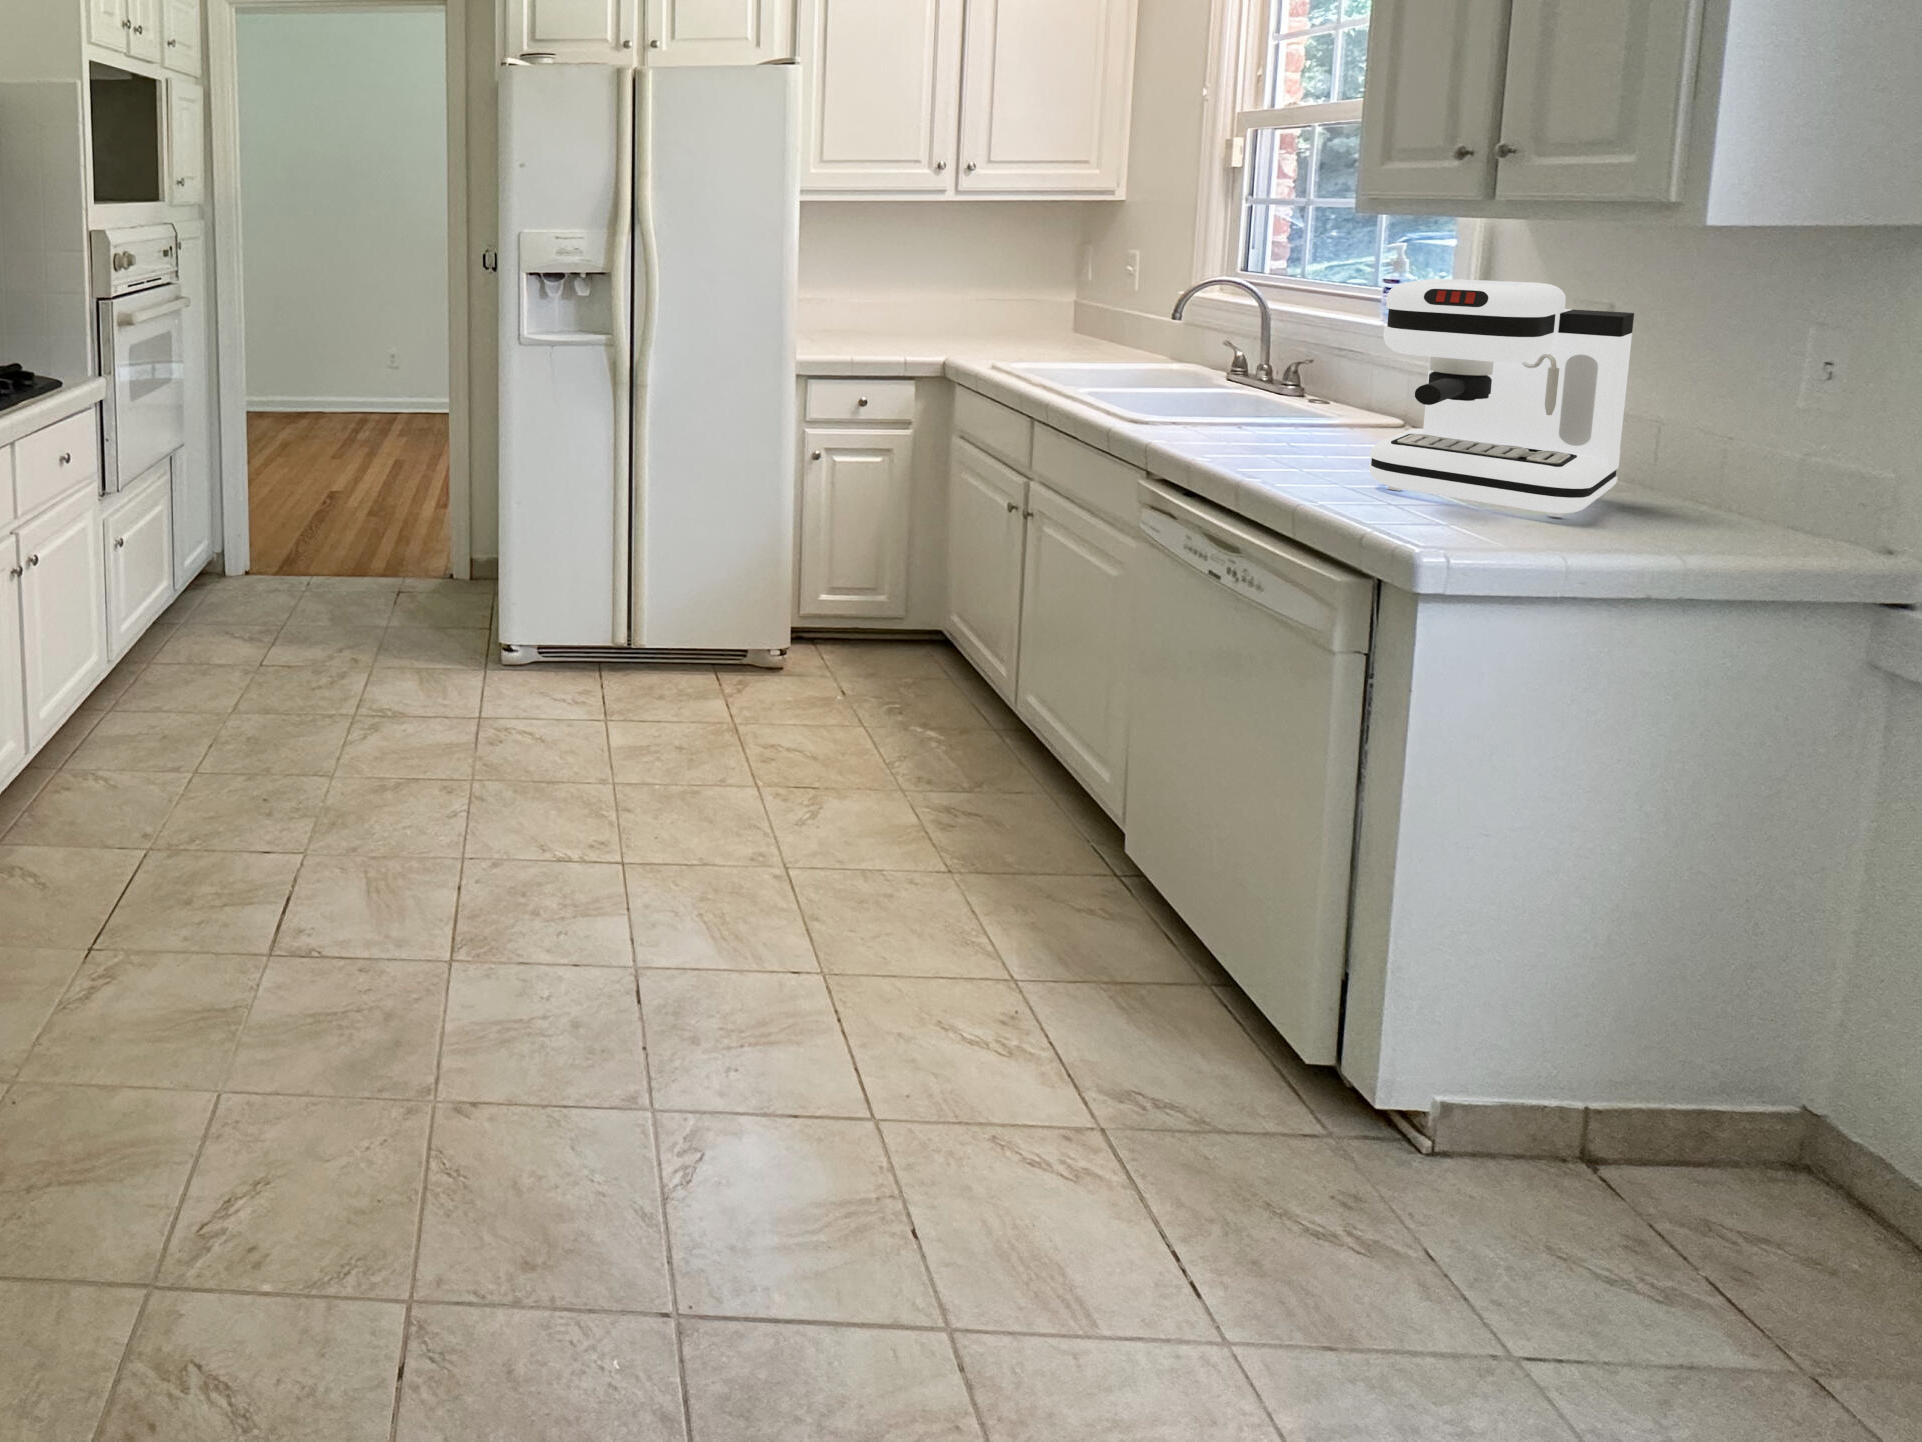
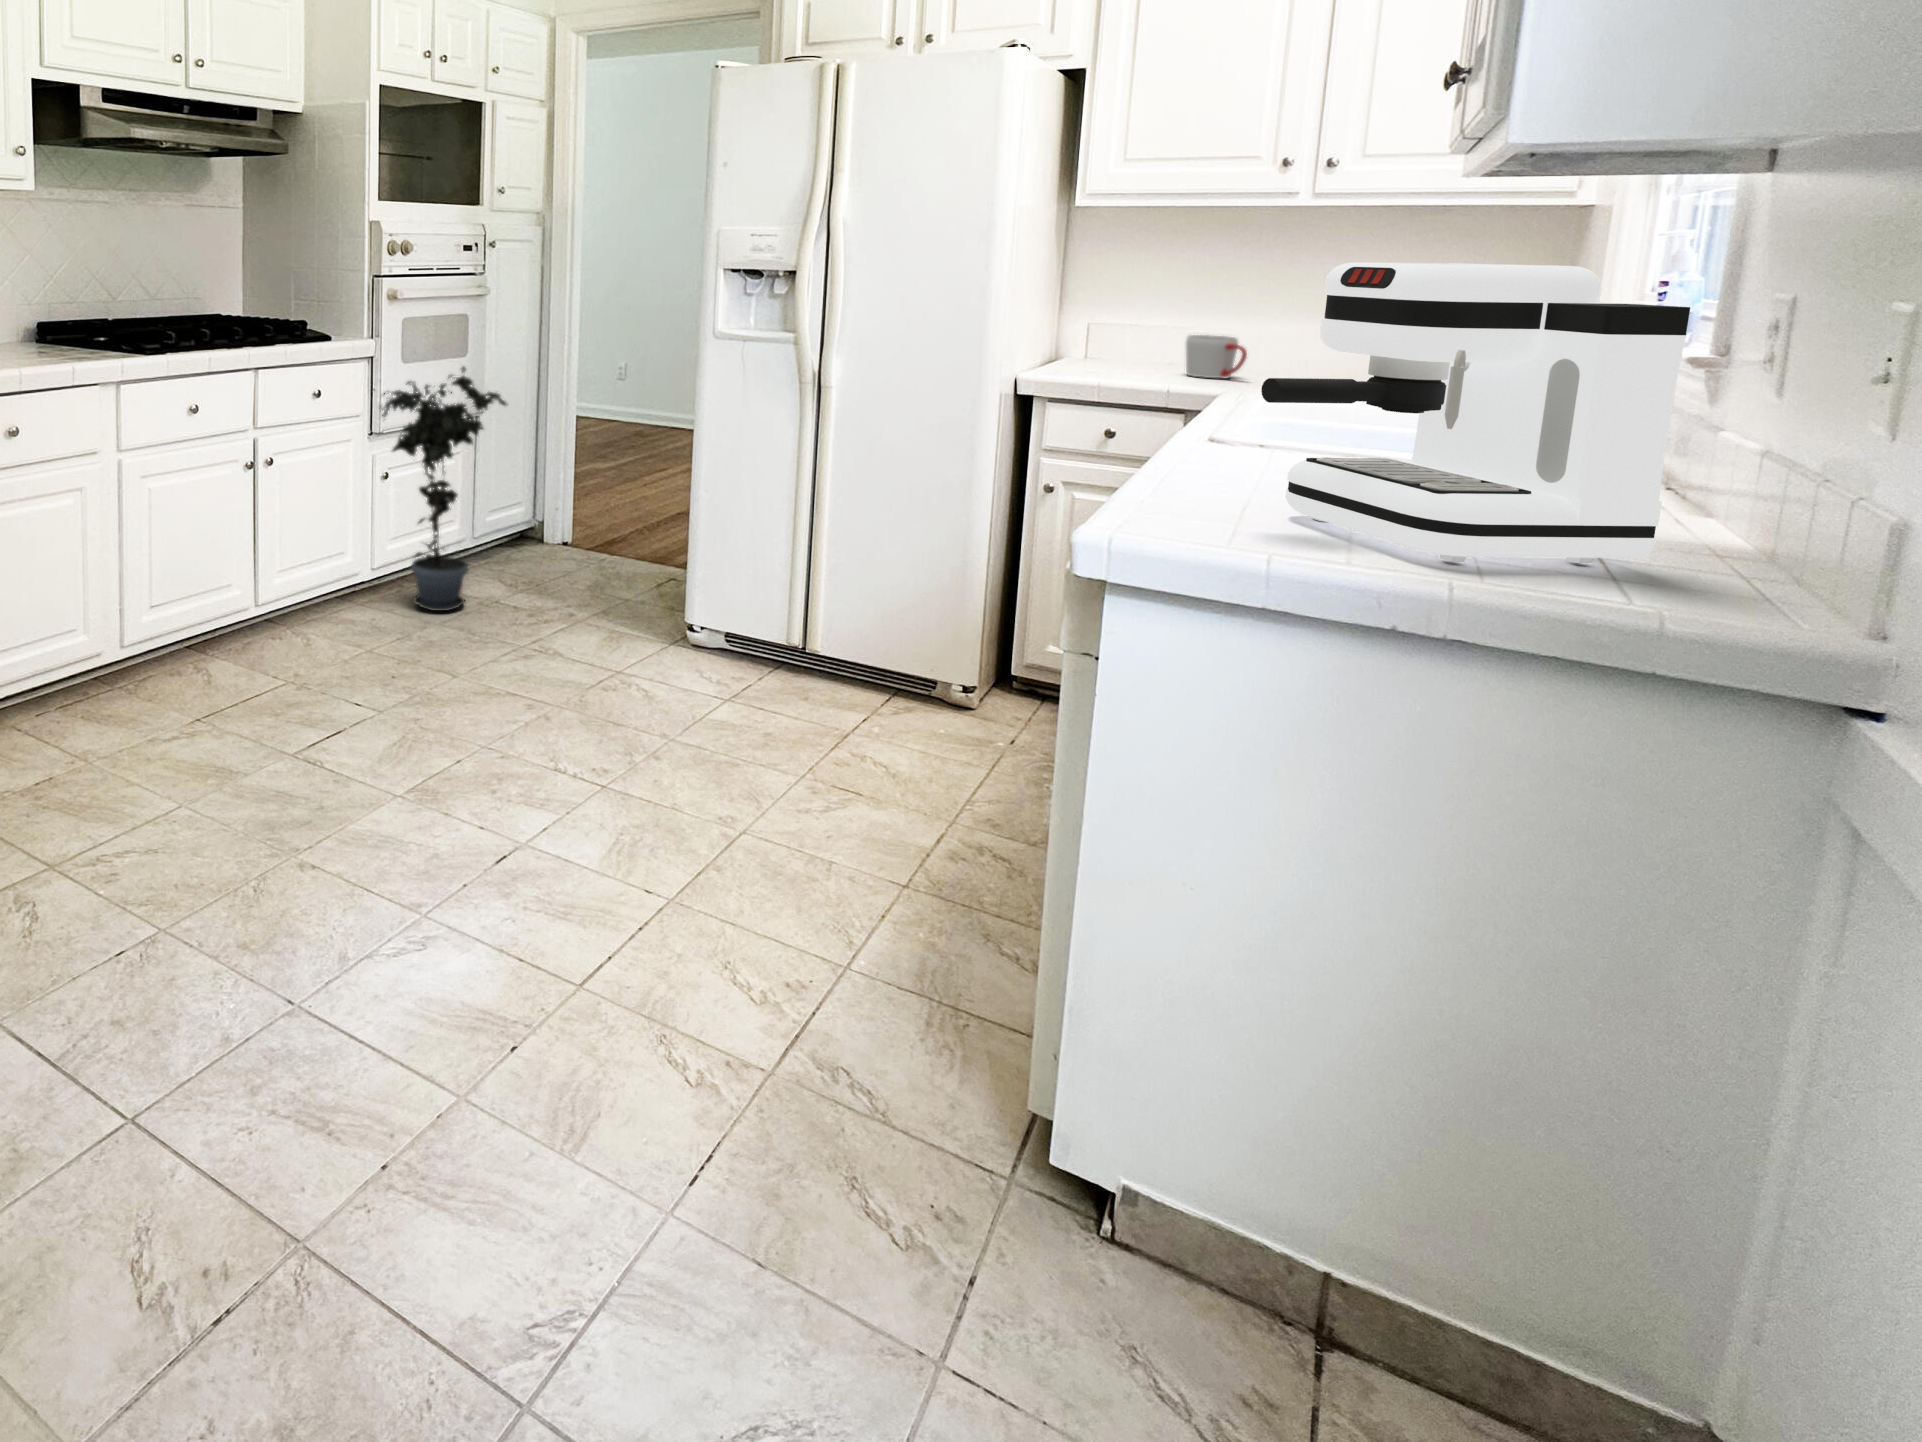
mug: none [875,309,928,345] -> present [1186,335,1247,378]
potted plant: none [130,397,269,700] -> present [381,367,506,611]

